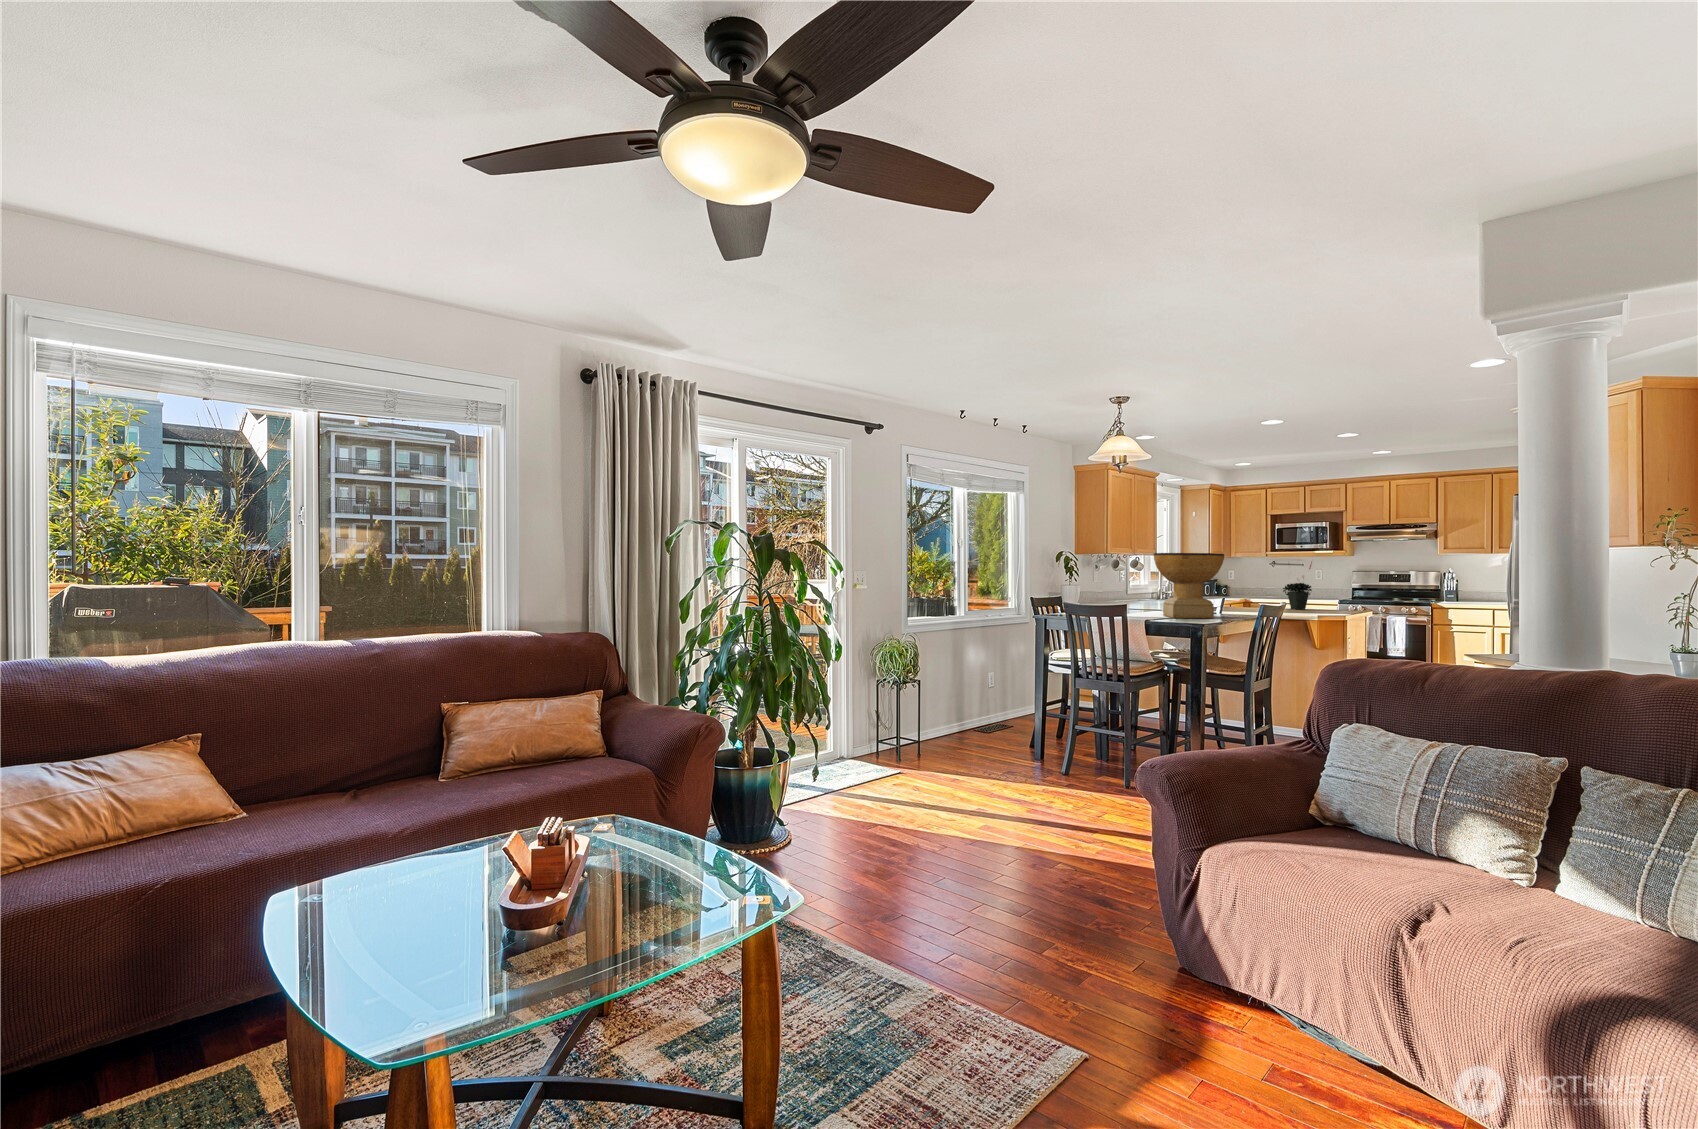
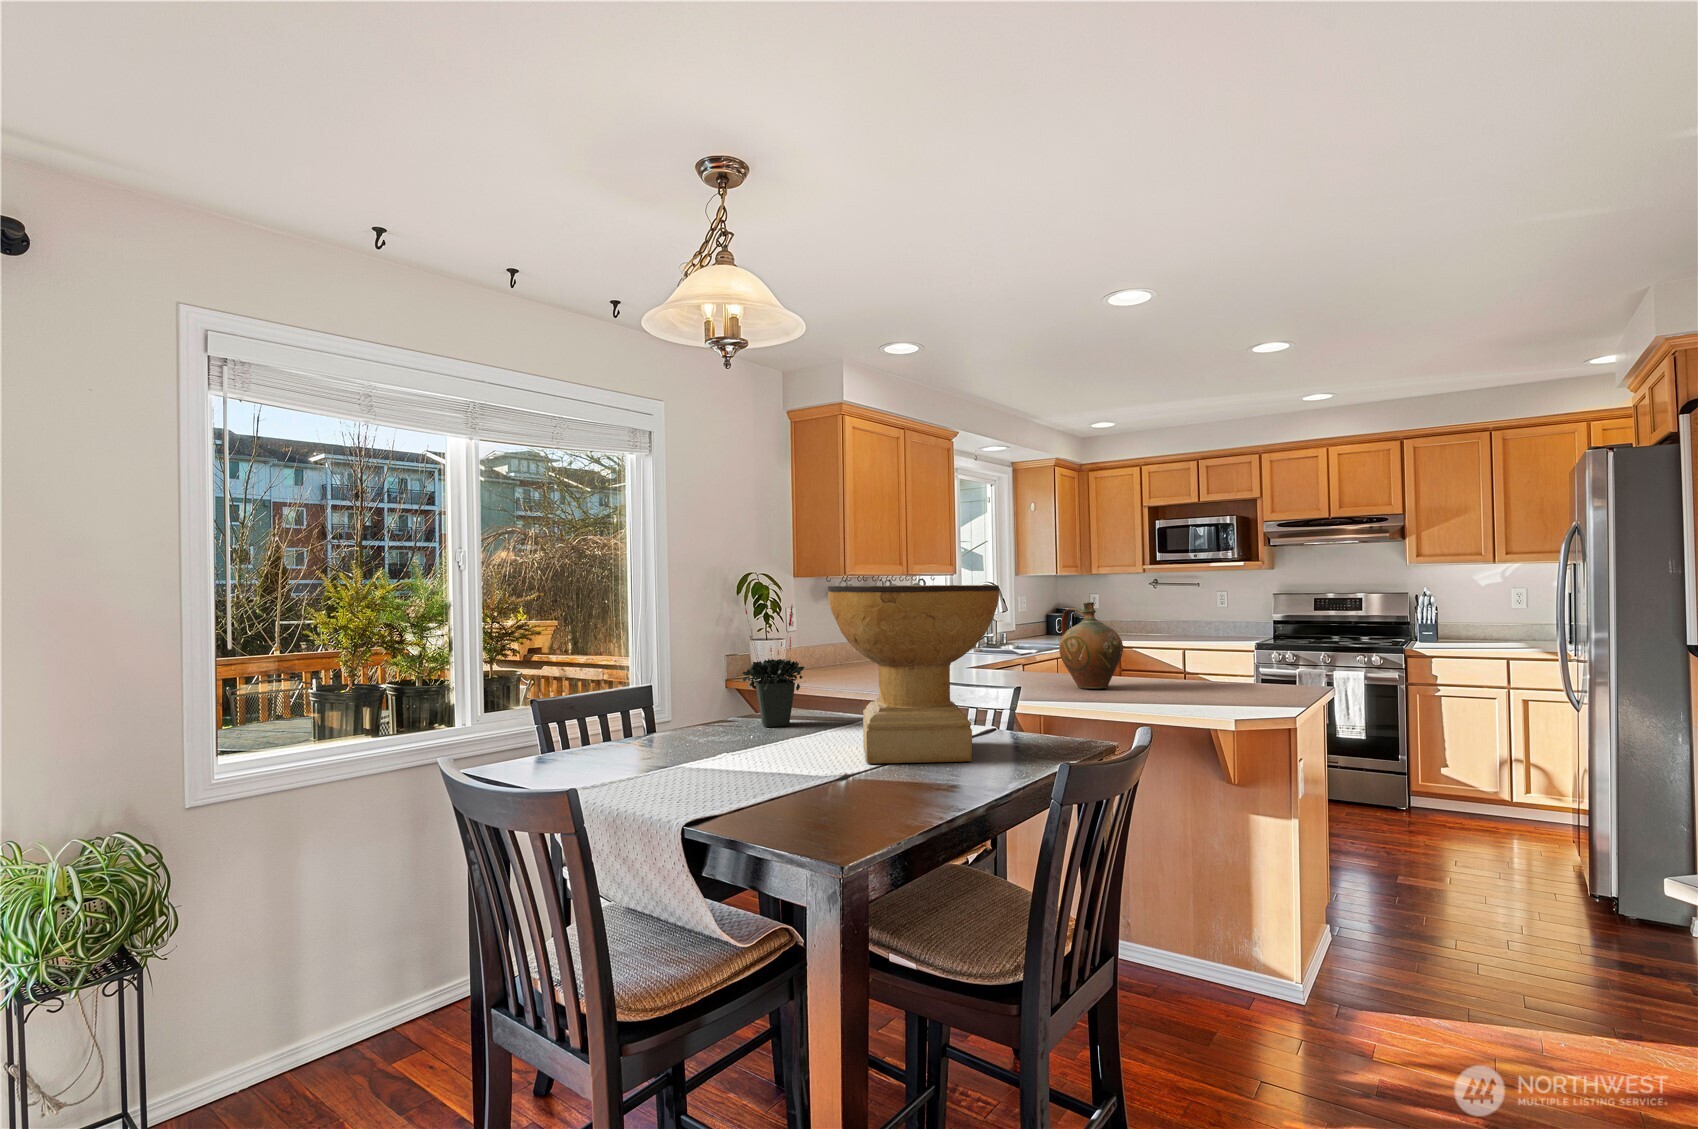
potted plant: present [1283,562,1312,609] -> present [743,605,804,727]
ceramic jug: none [1233,566,1265,607] -> present [1059,602,1123,689]

